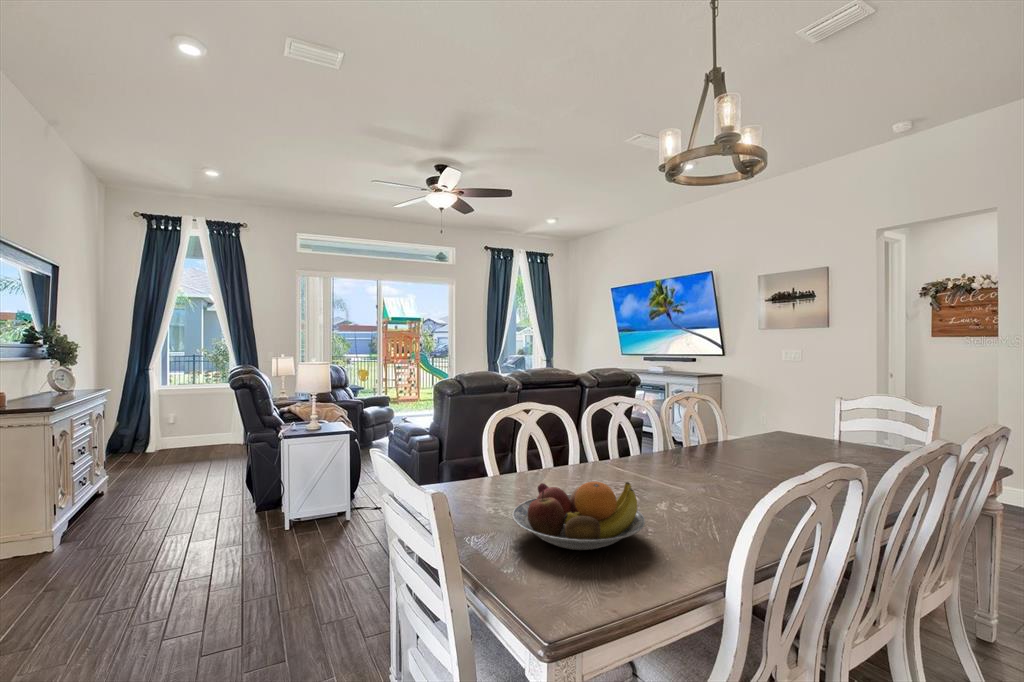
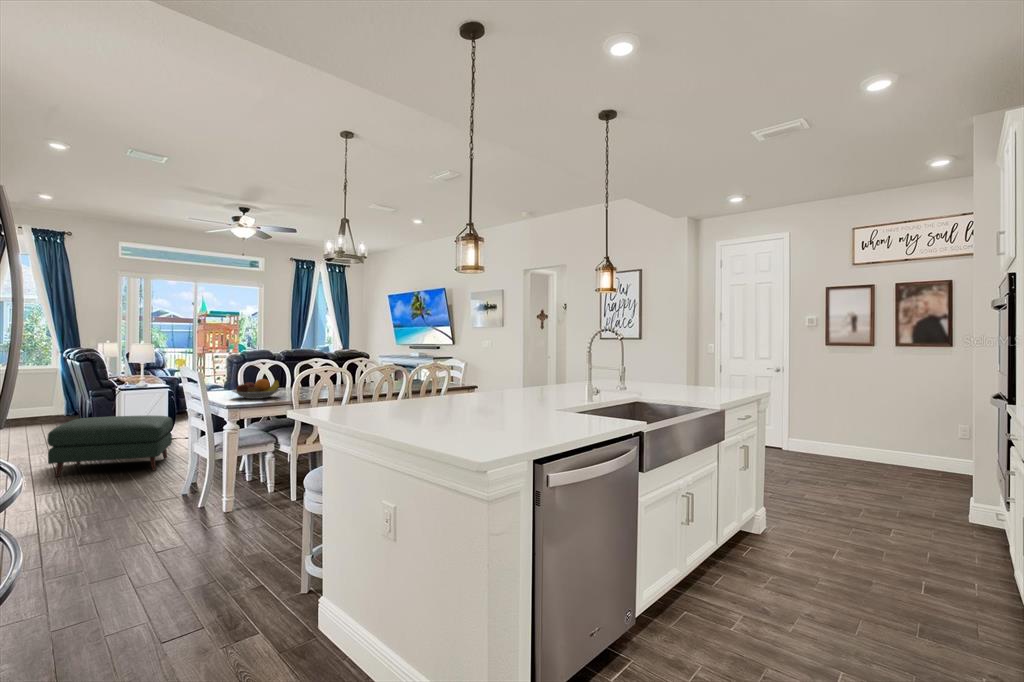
ottoman: none [131,501,358,648] -> present [47,416,173,477]

